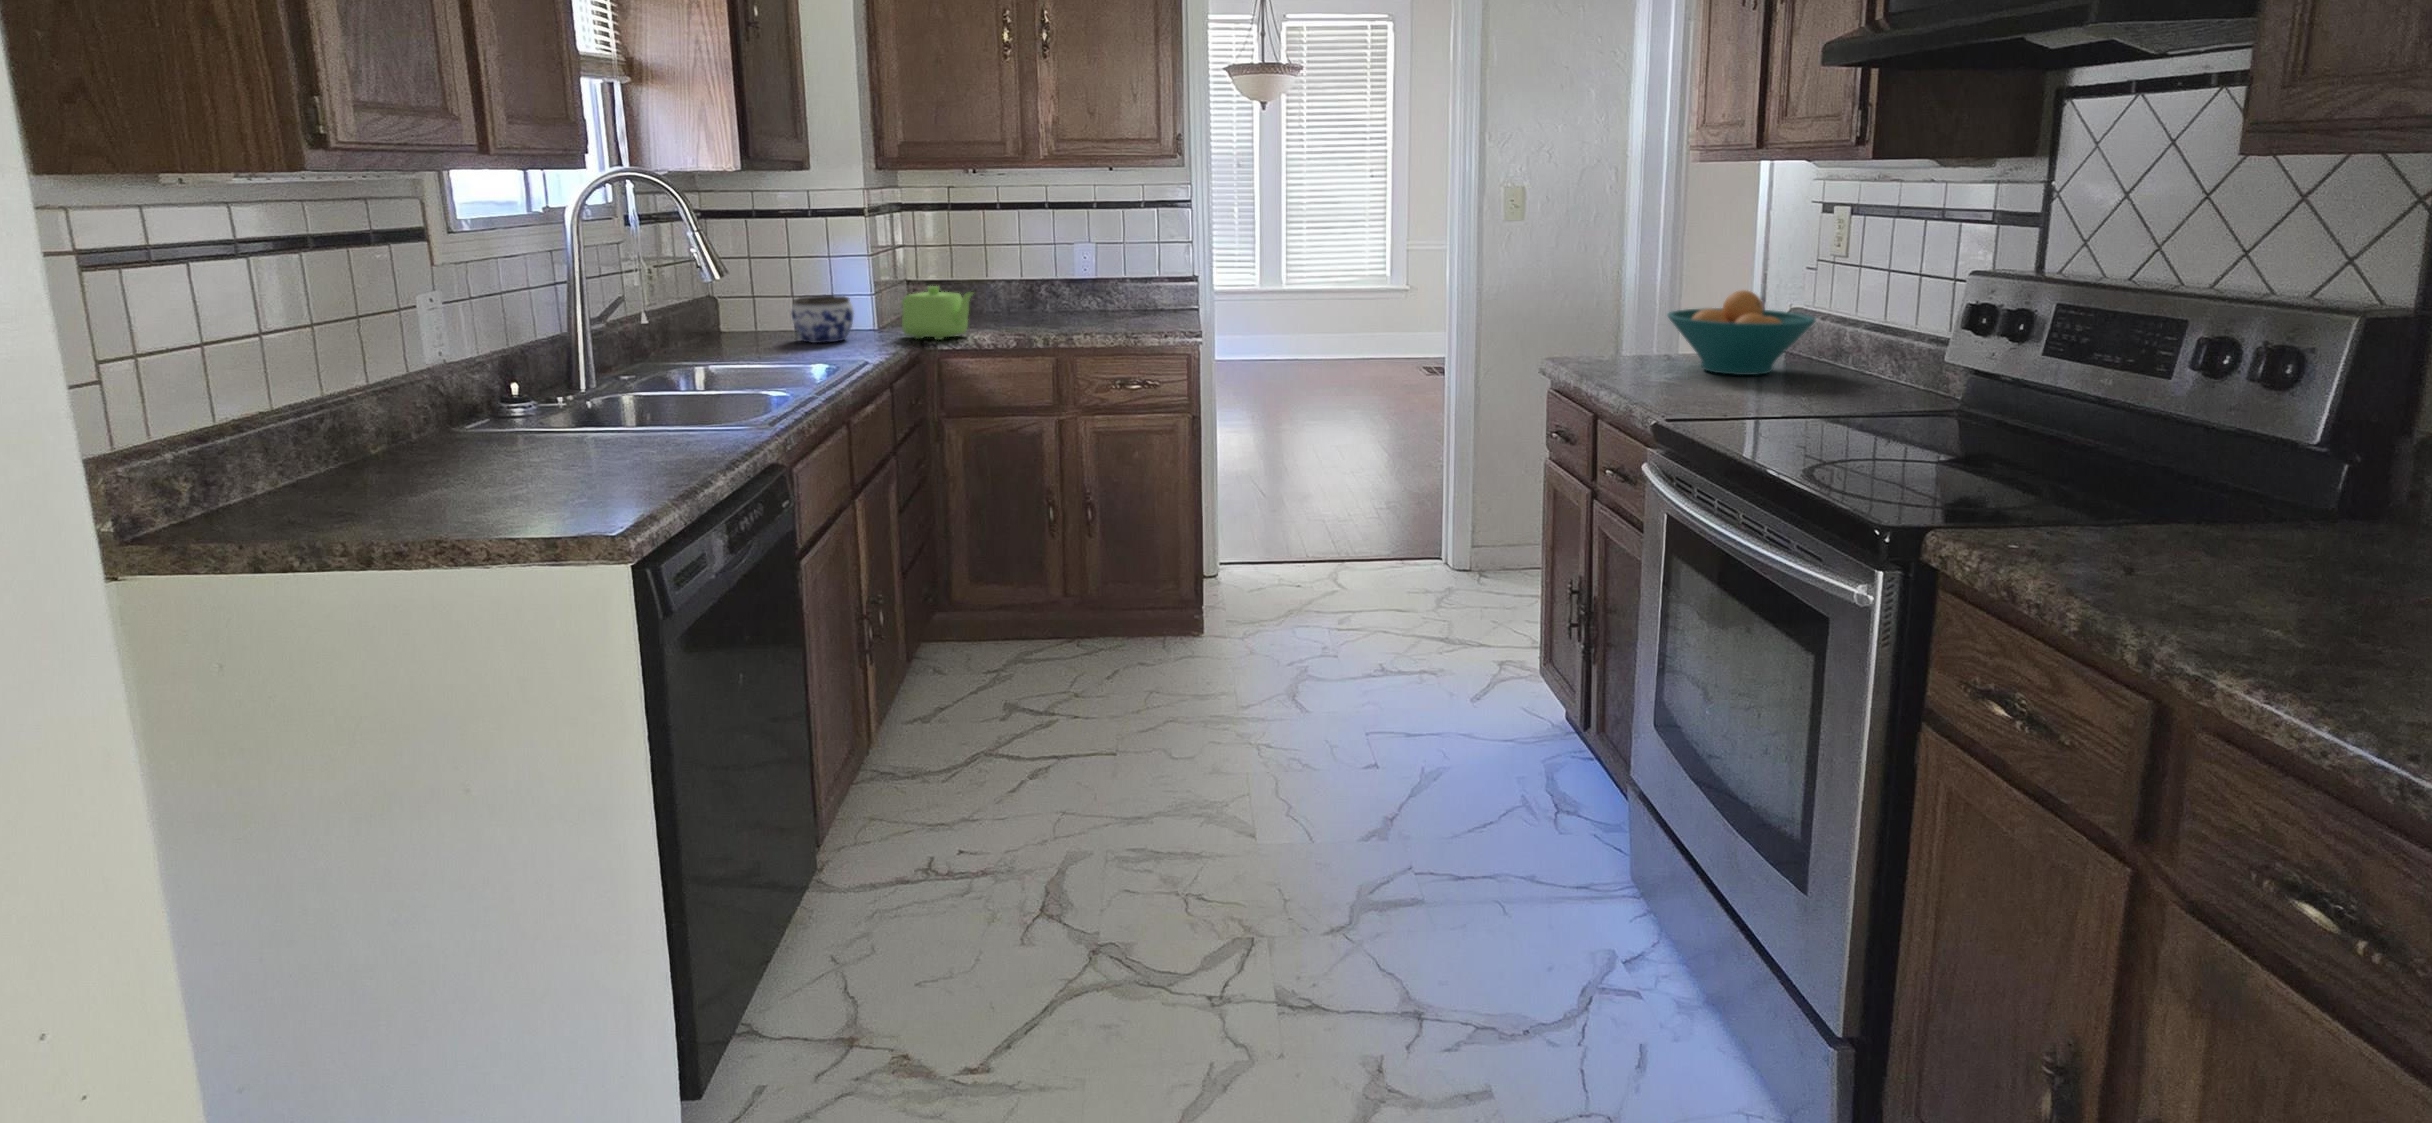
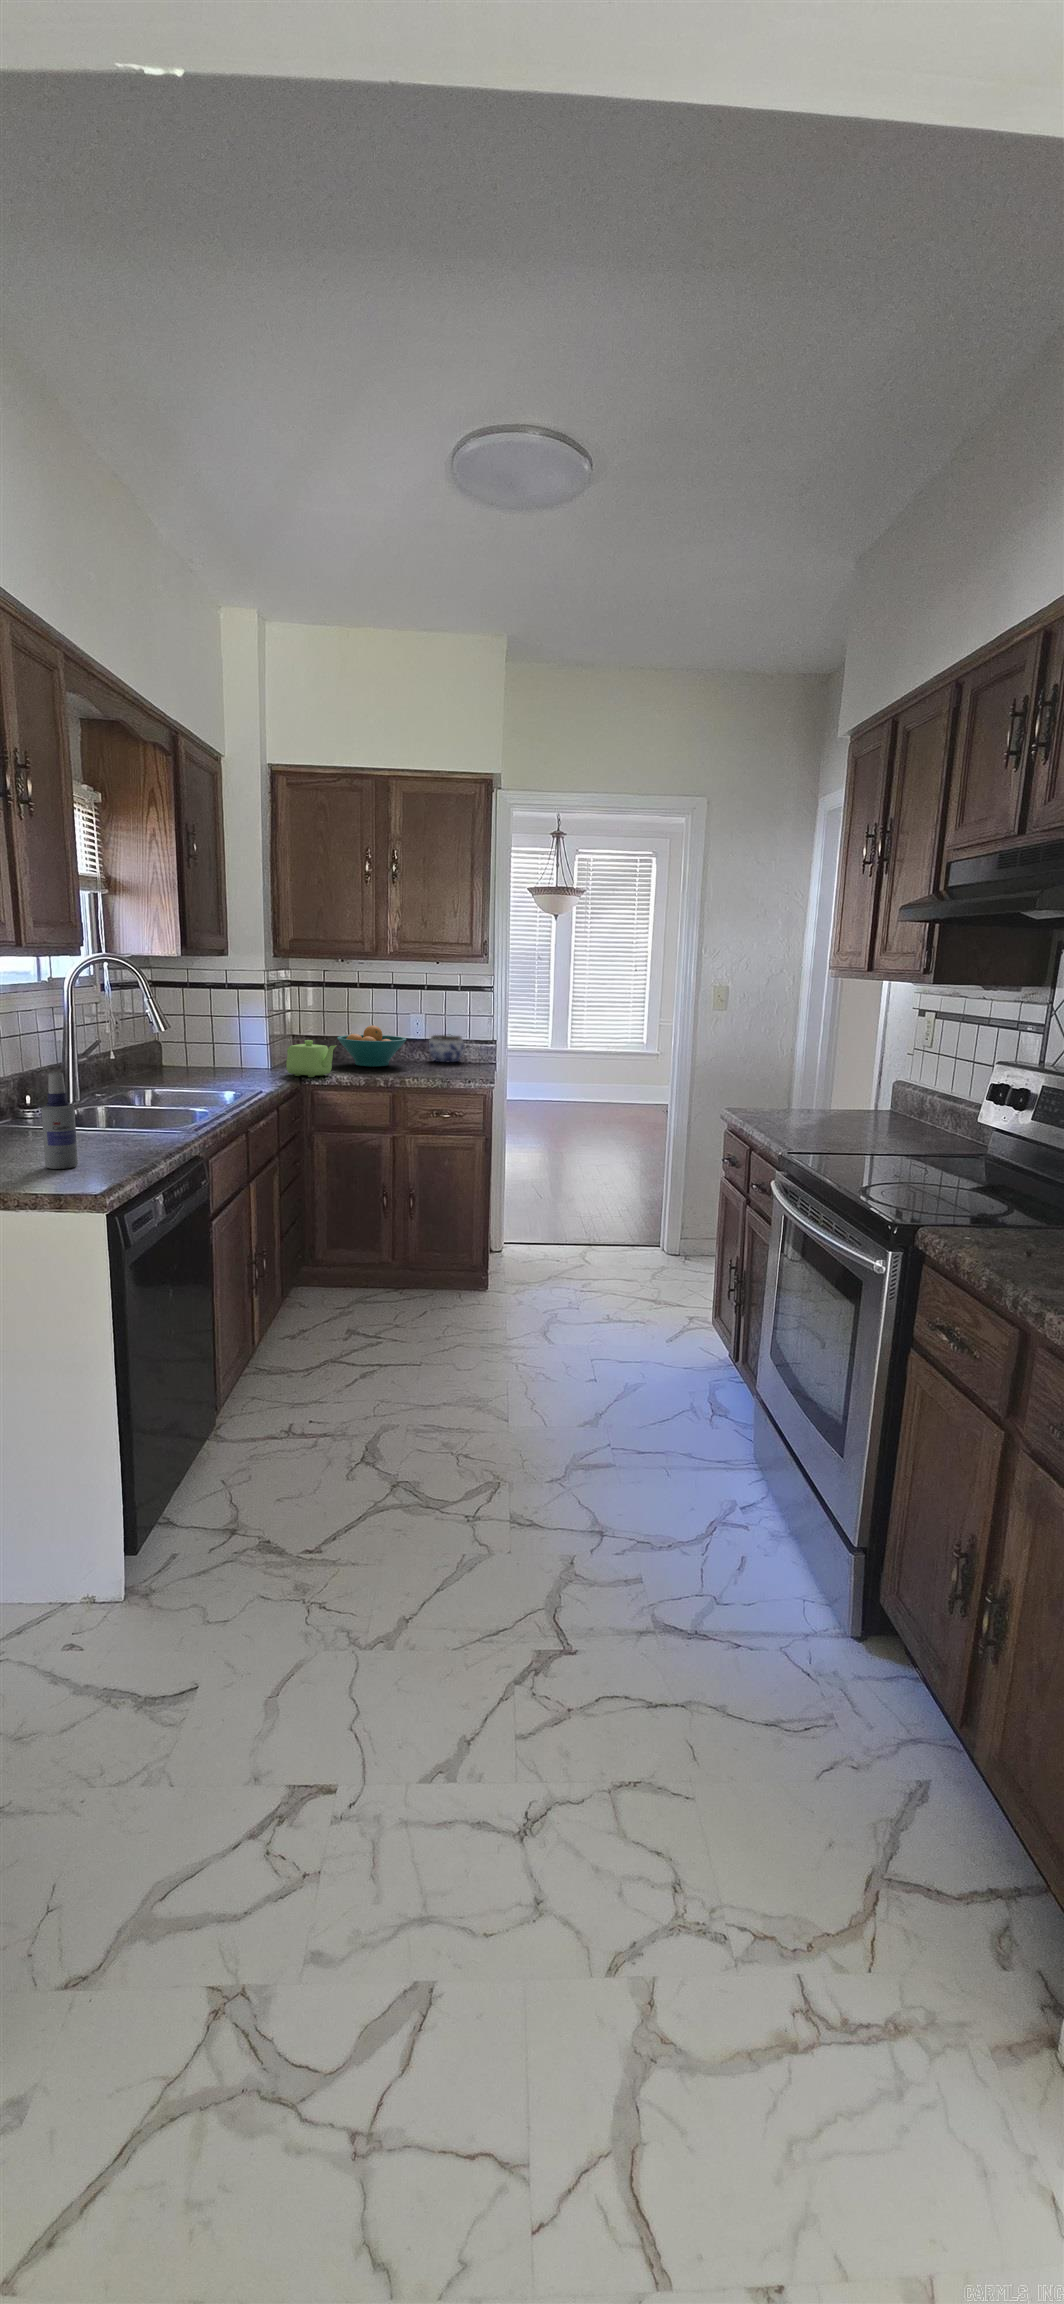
fruit bowl: present [1668,290,1815,375] -> present [337,1025,407,1067]
jar: present [791,295,854,343] -> present [429,1035,464,1062]
spray bottle: none [523,344,586,496] -> present [41,1072,78,1169]

